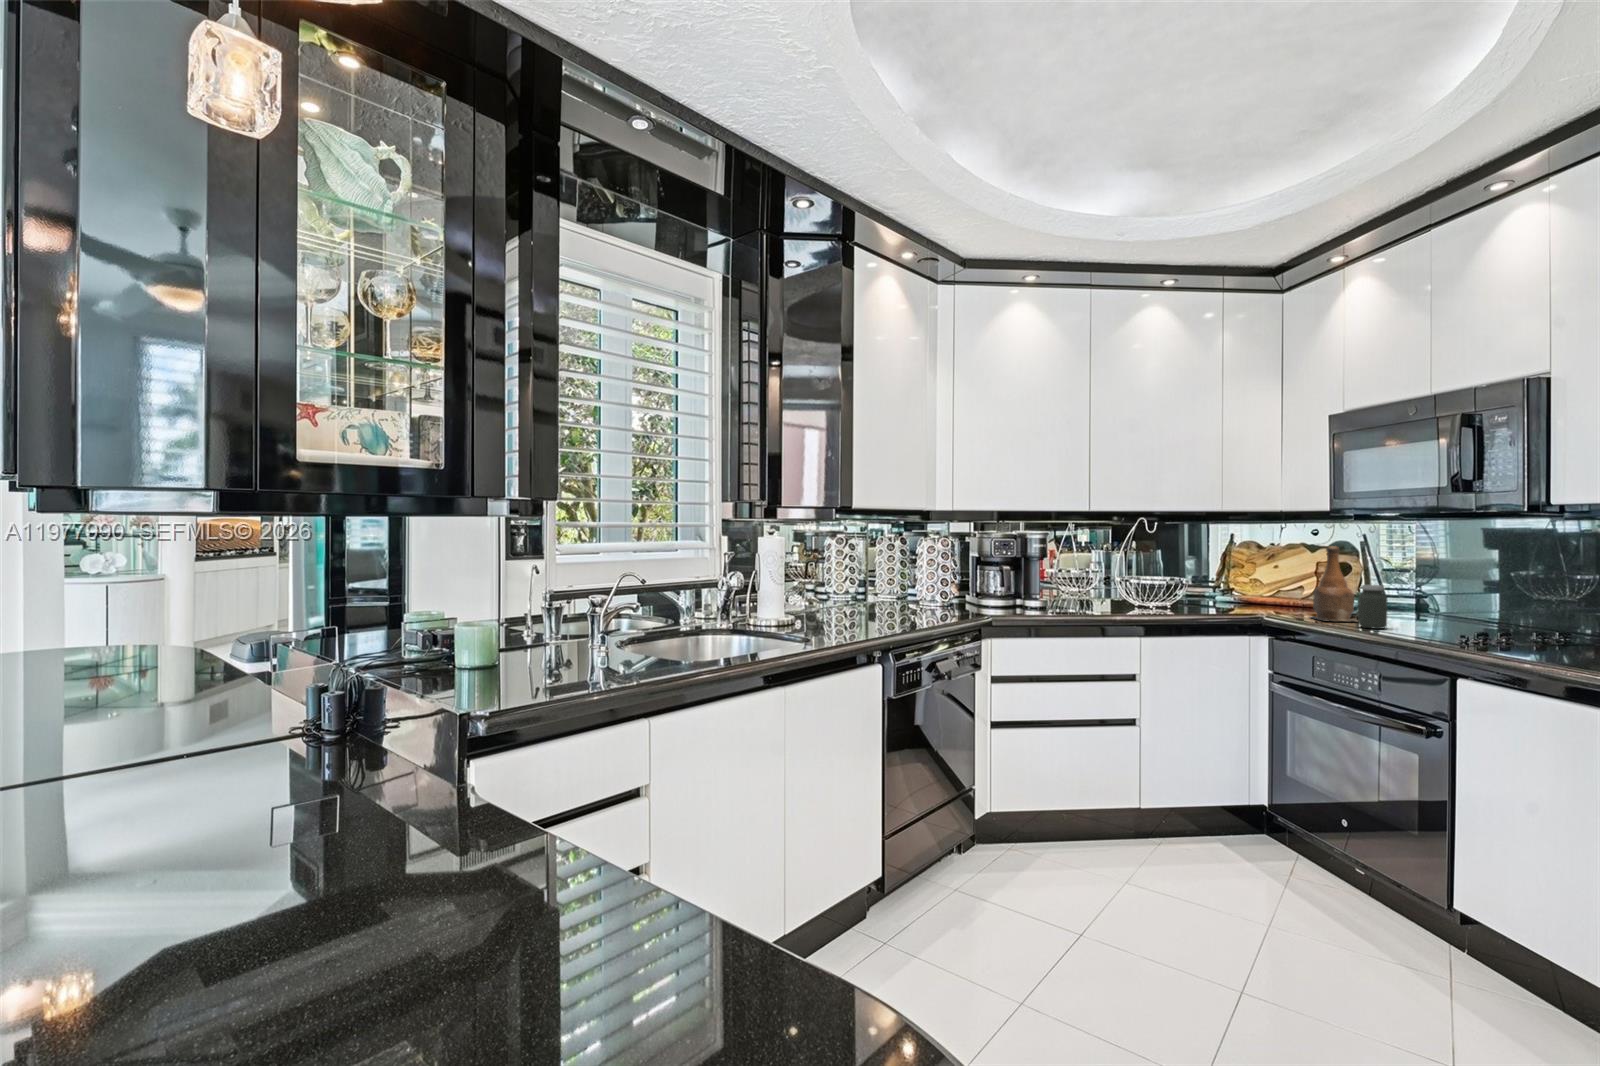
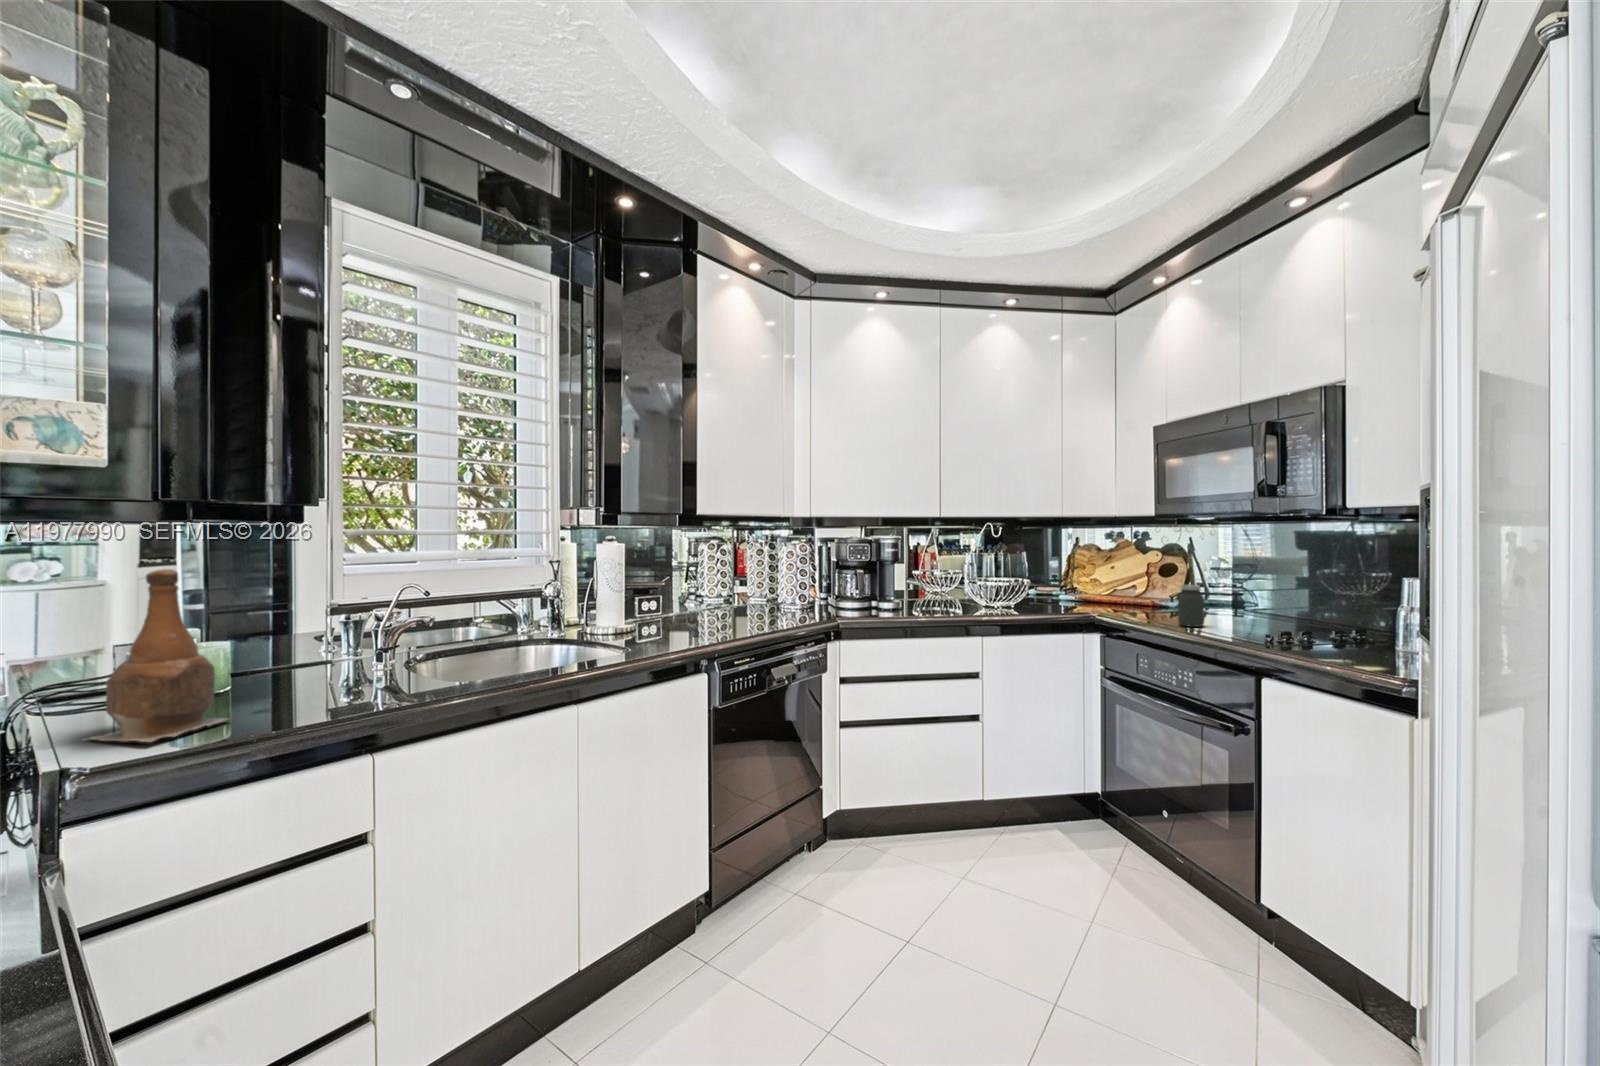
bottle: present [1313,546,1354,621] -> present [88,569,226,742]

